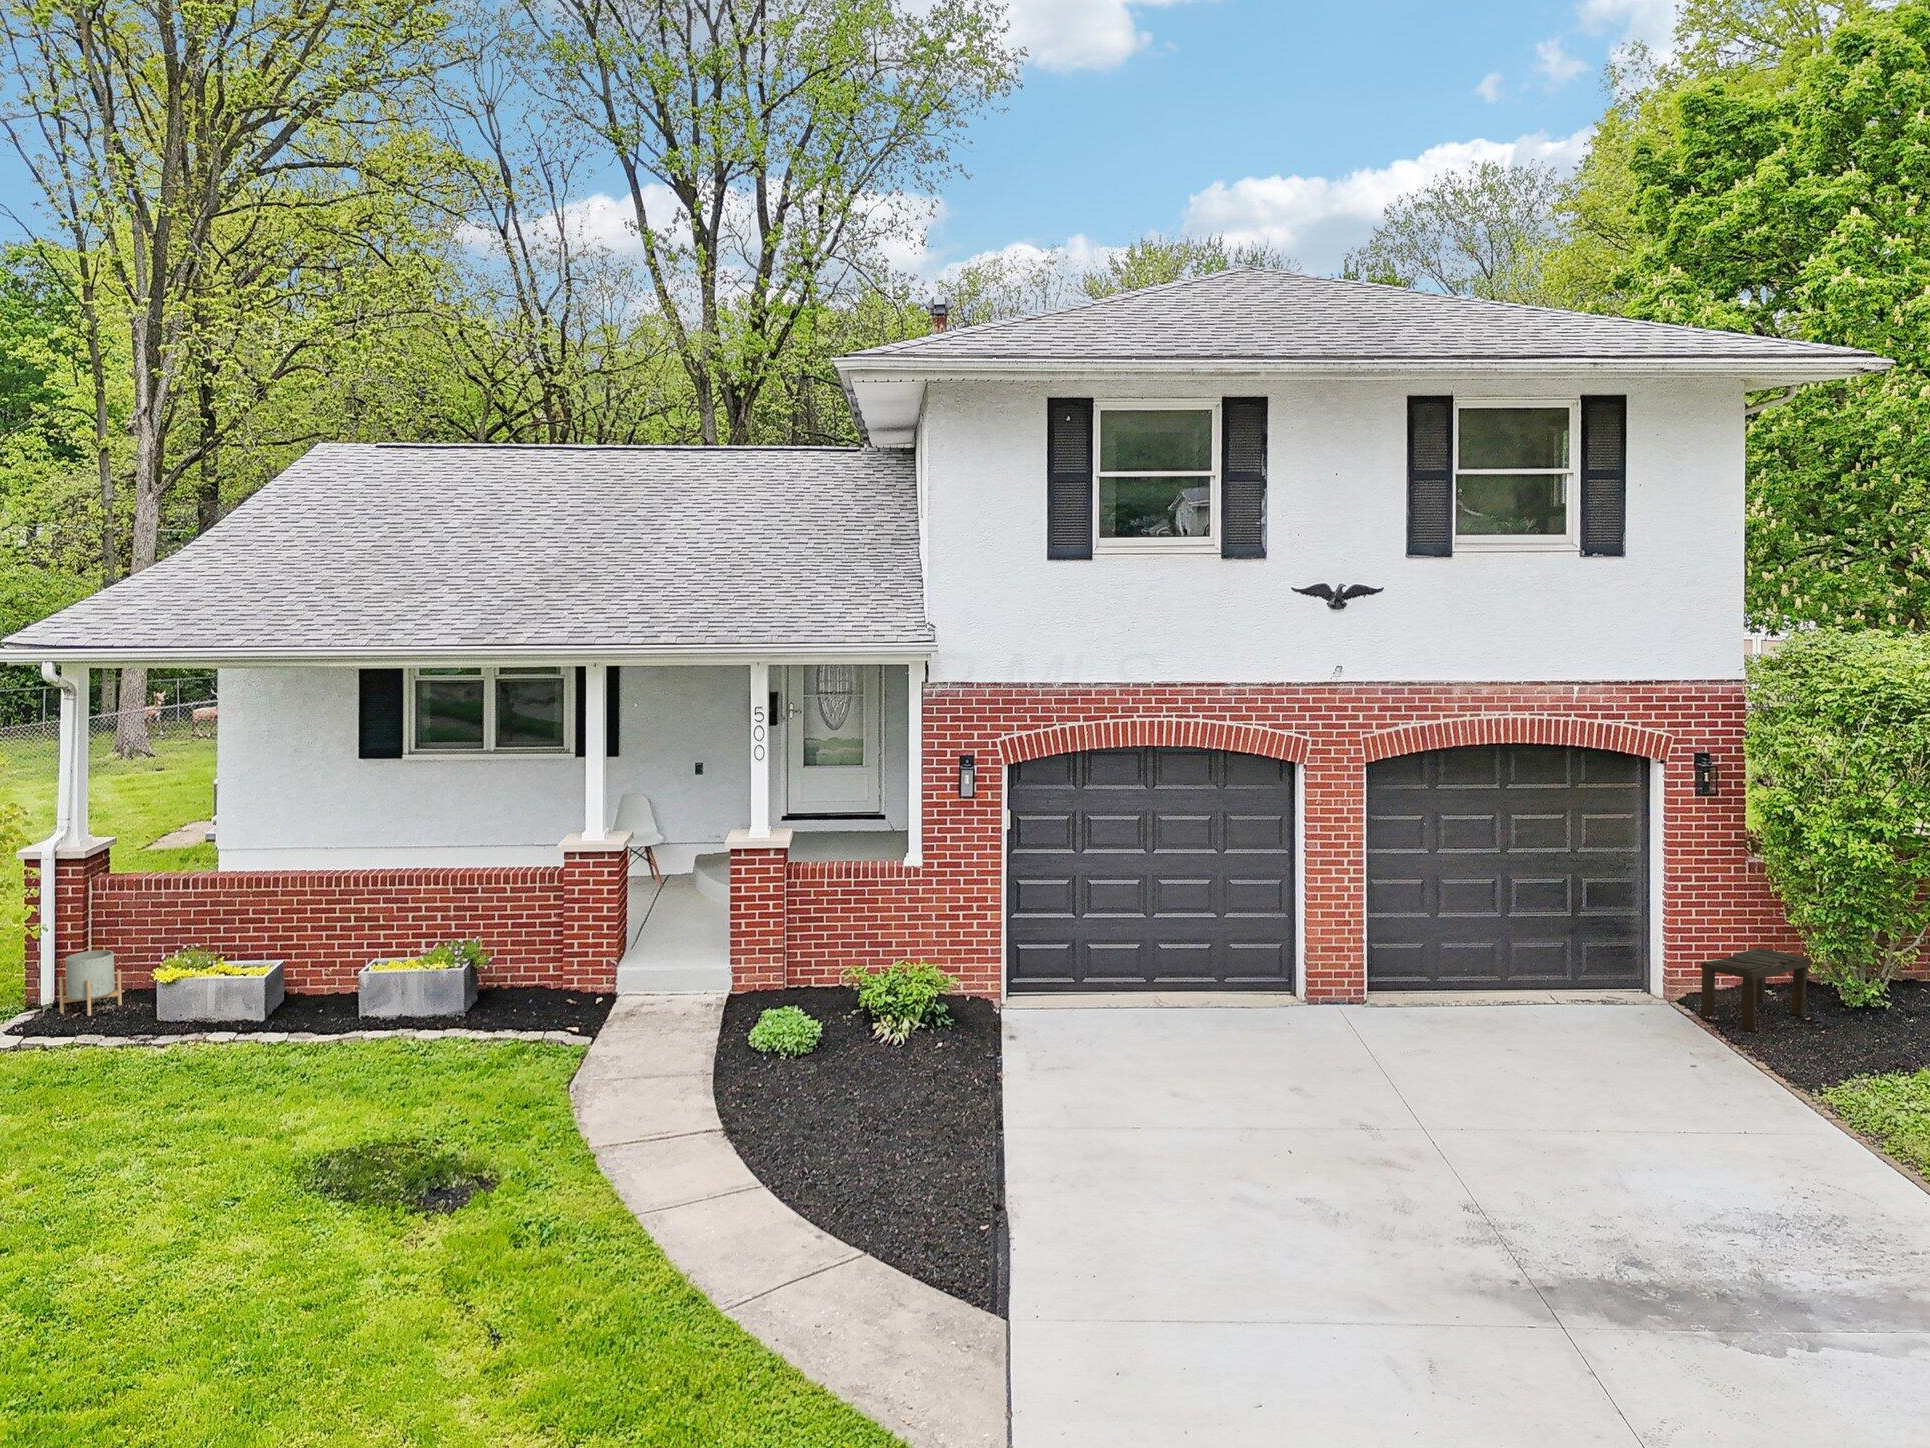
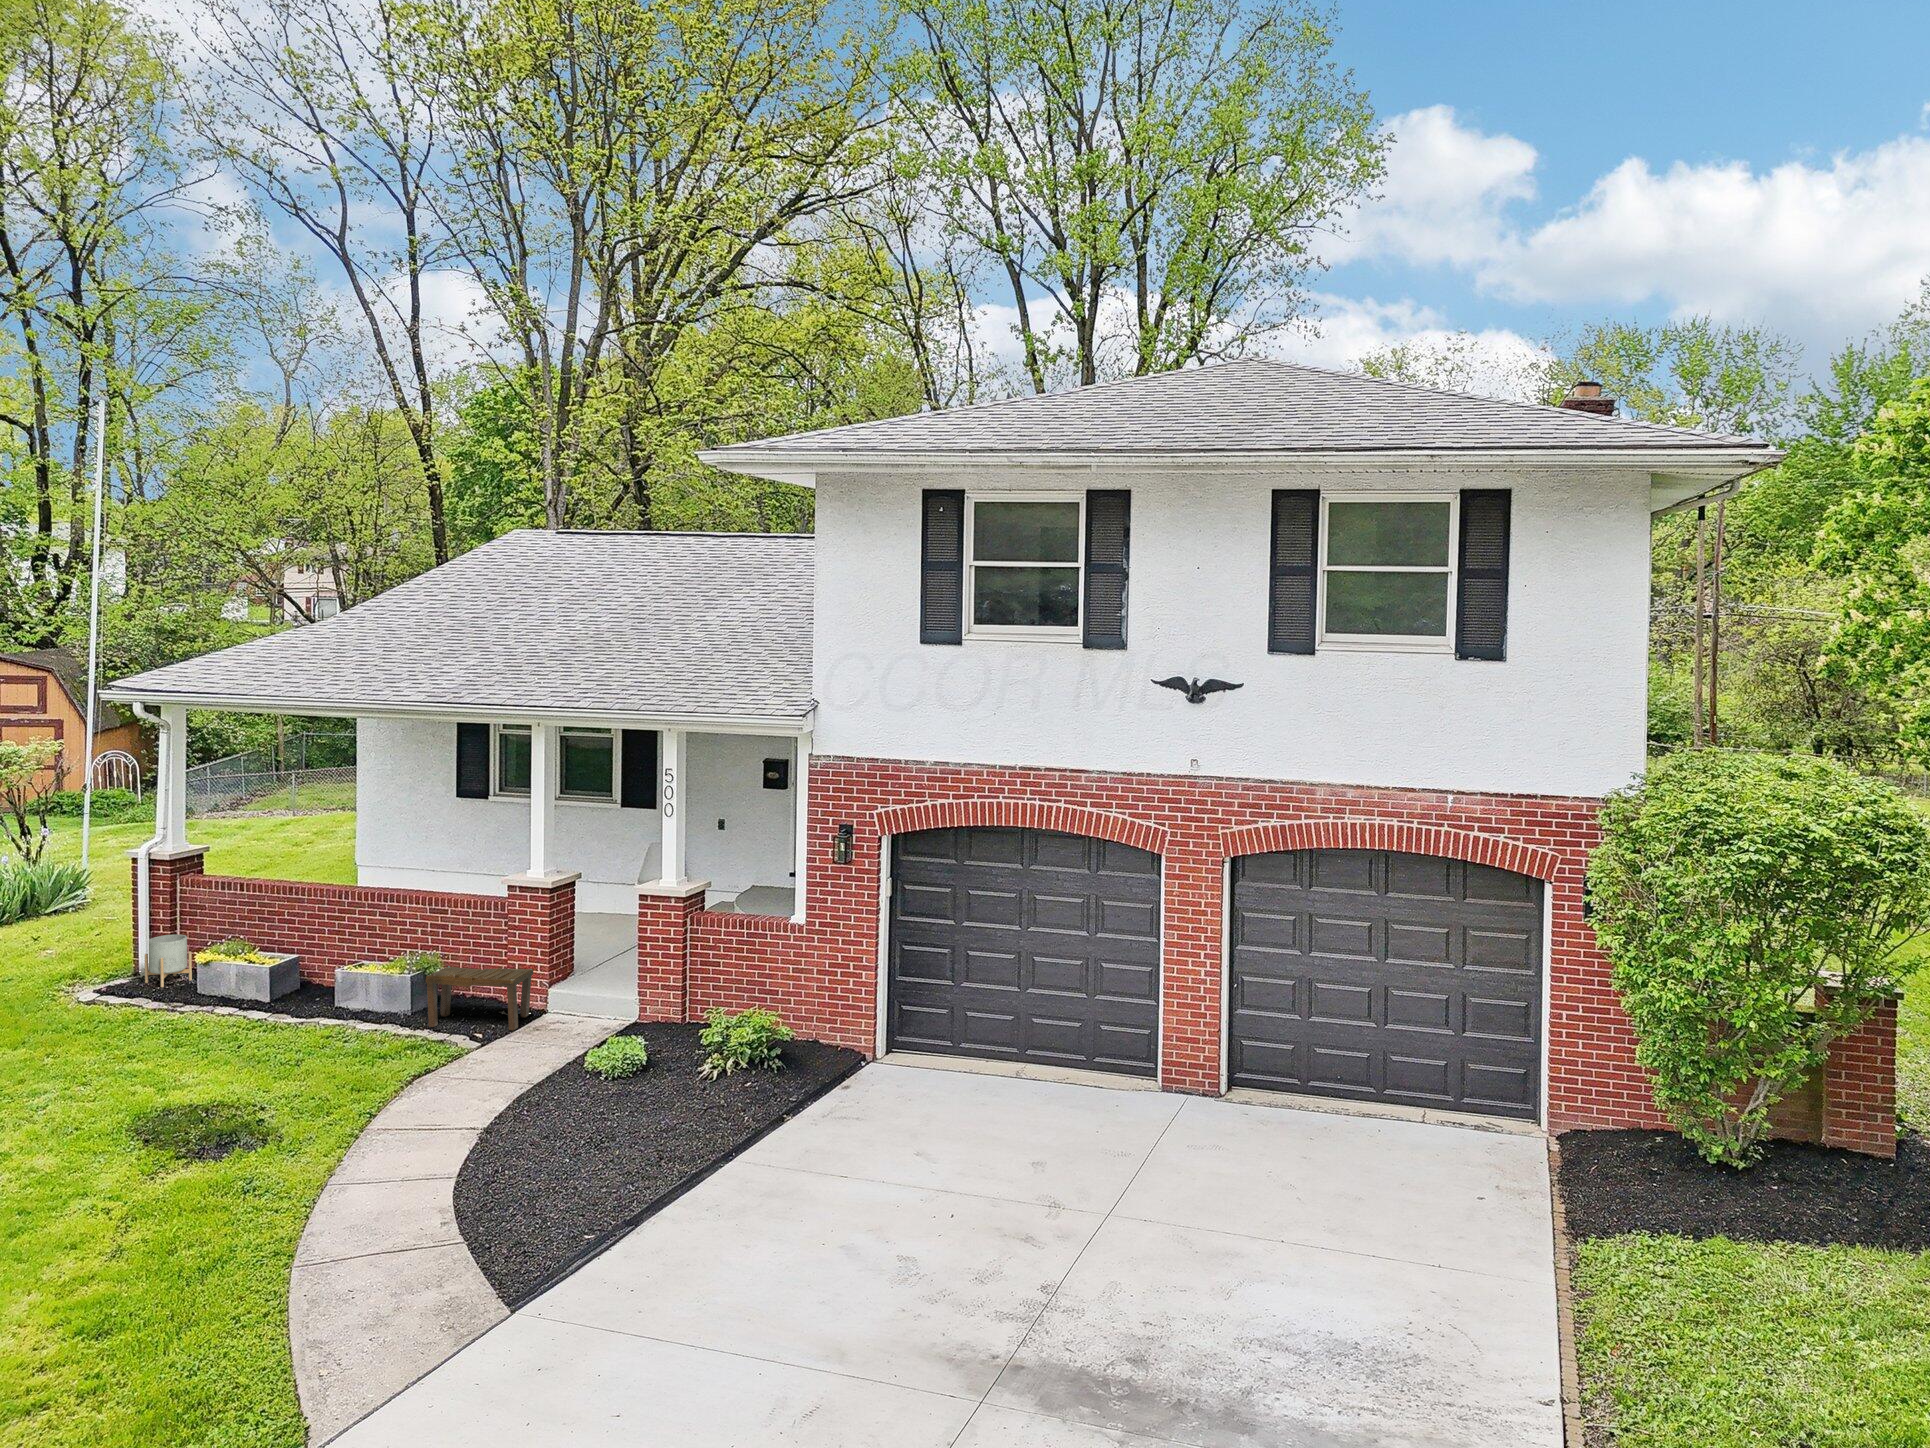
bench: present [1701,948,1811,1032] -> present [426,966,533,1030]

